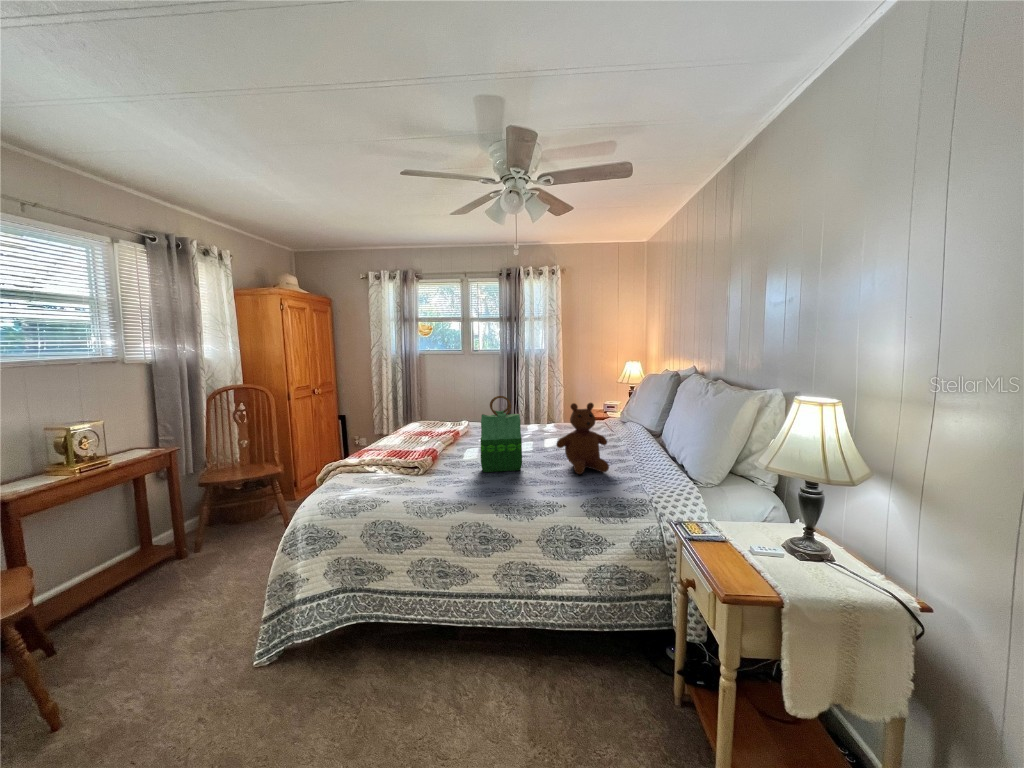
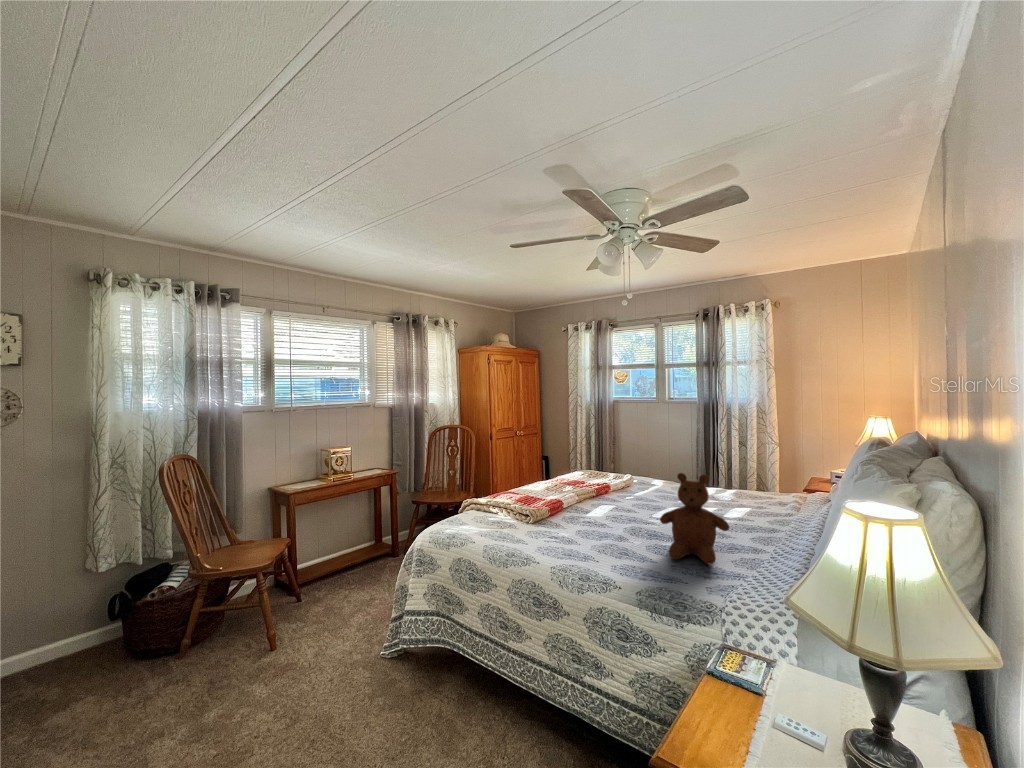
tote bag: present [480,396,522,472] -> none [576,456,622,540]

